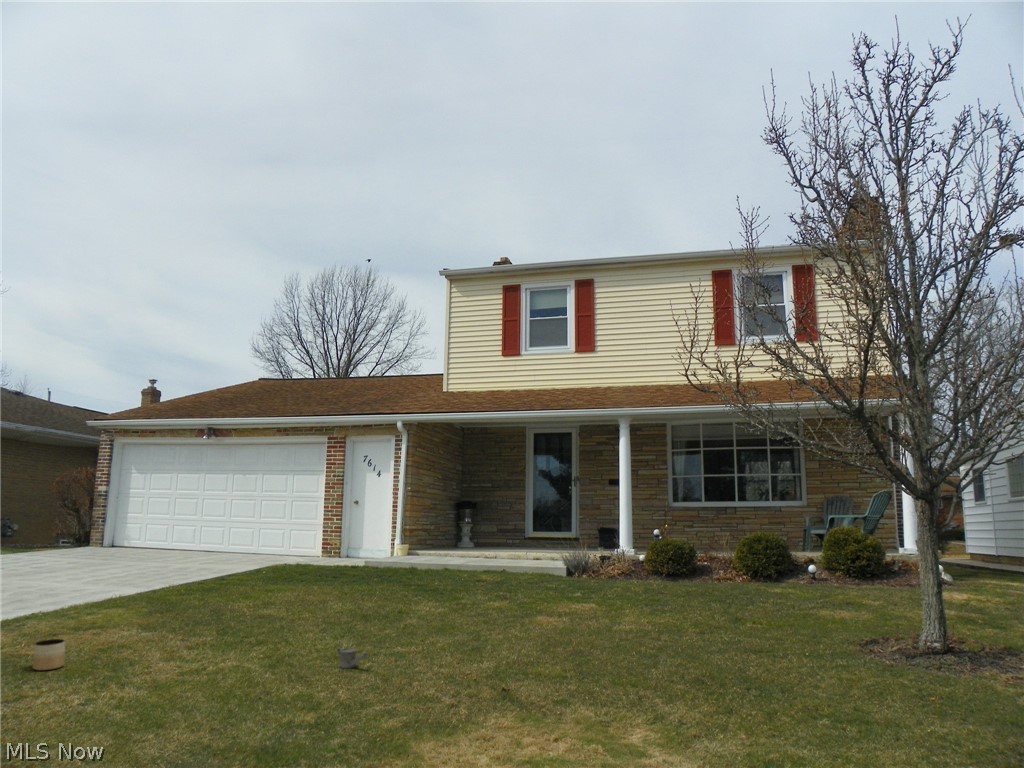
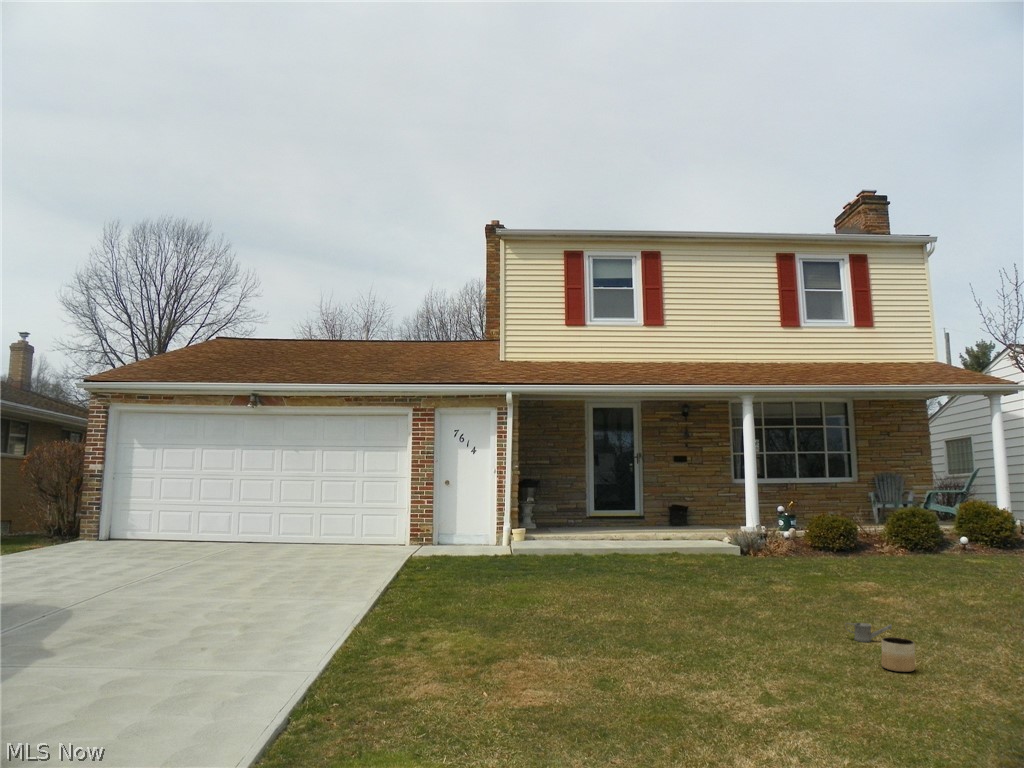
planter: present [33,639,65,671] -> present [882,637,915,672]

